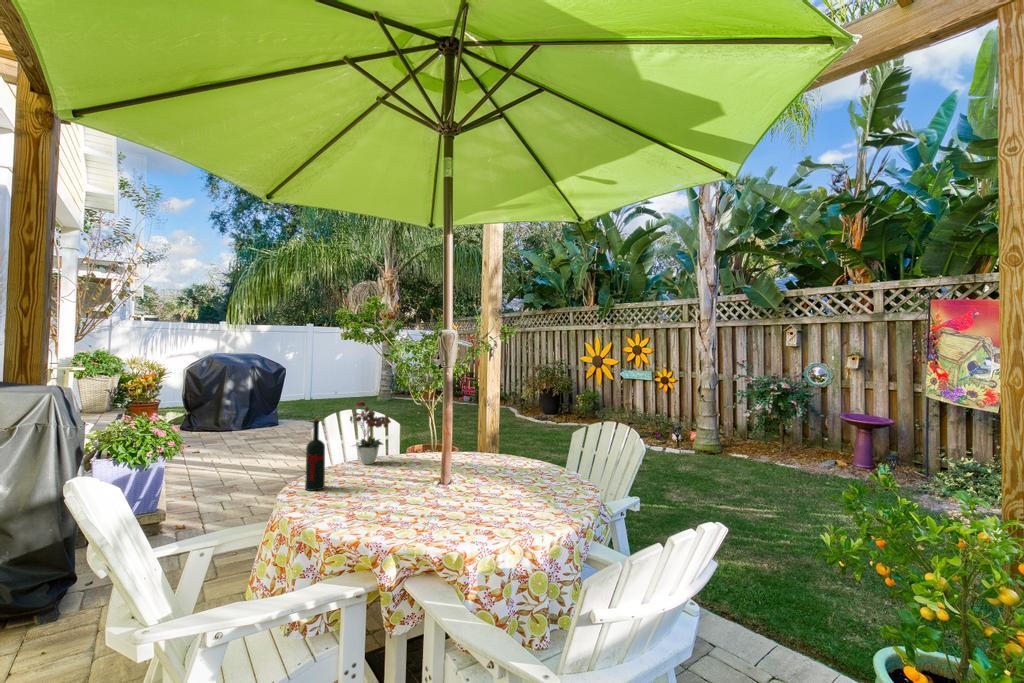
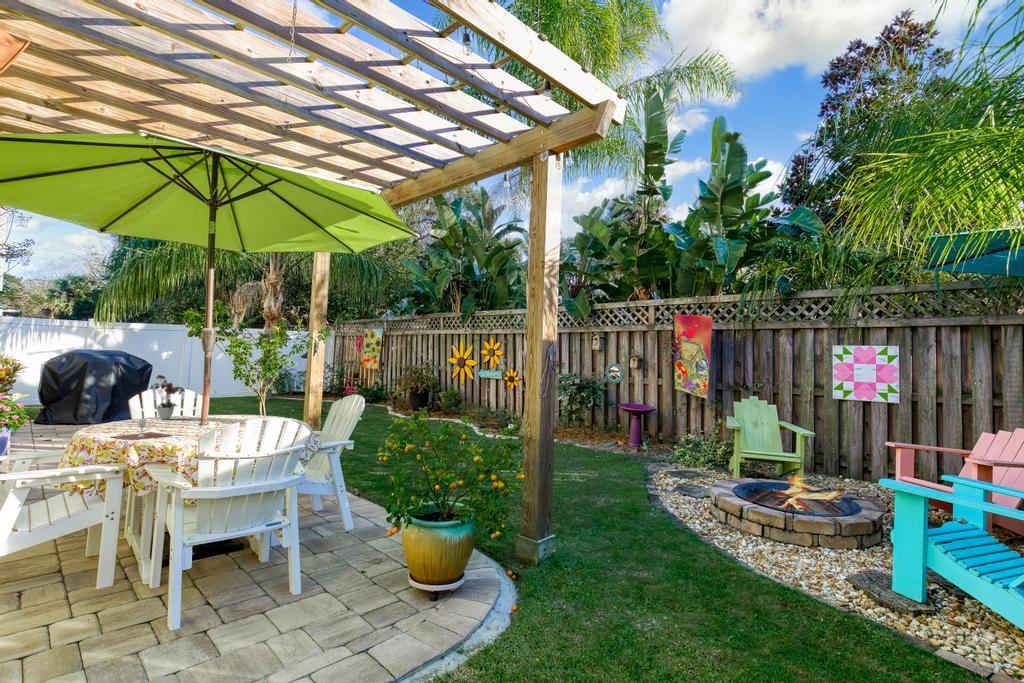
wine bottle: present [305,418,325,491] -> none [103,381,119,428]
wine glass: none [341,495,438,545] -> present [112,419,171,440]

